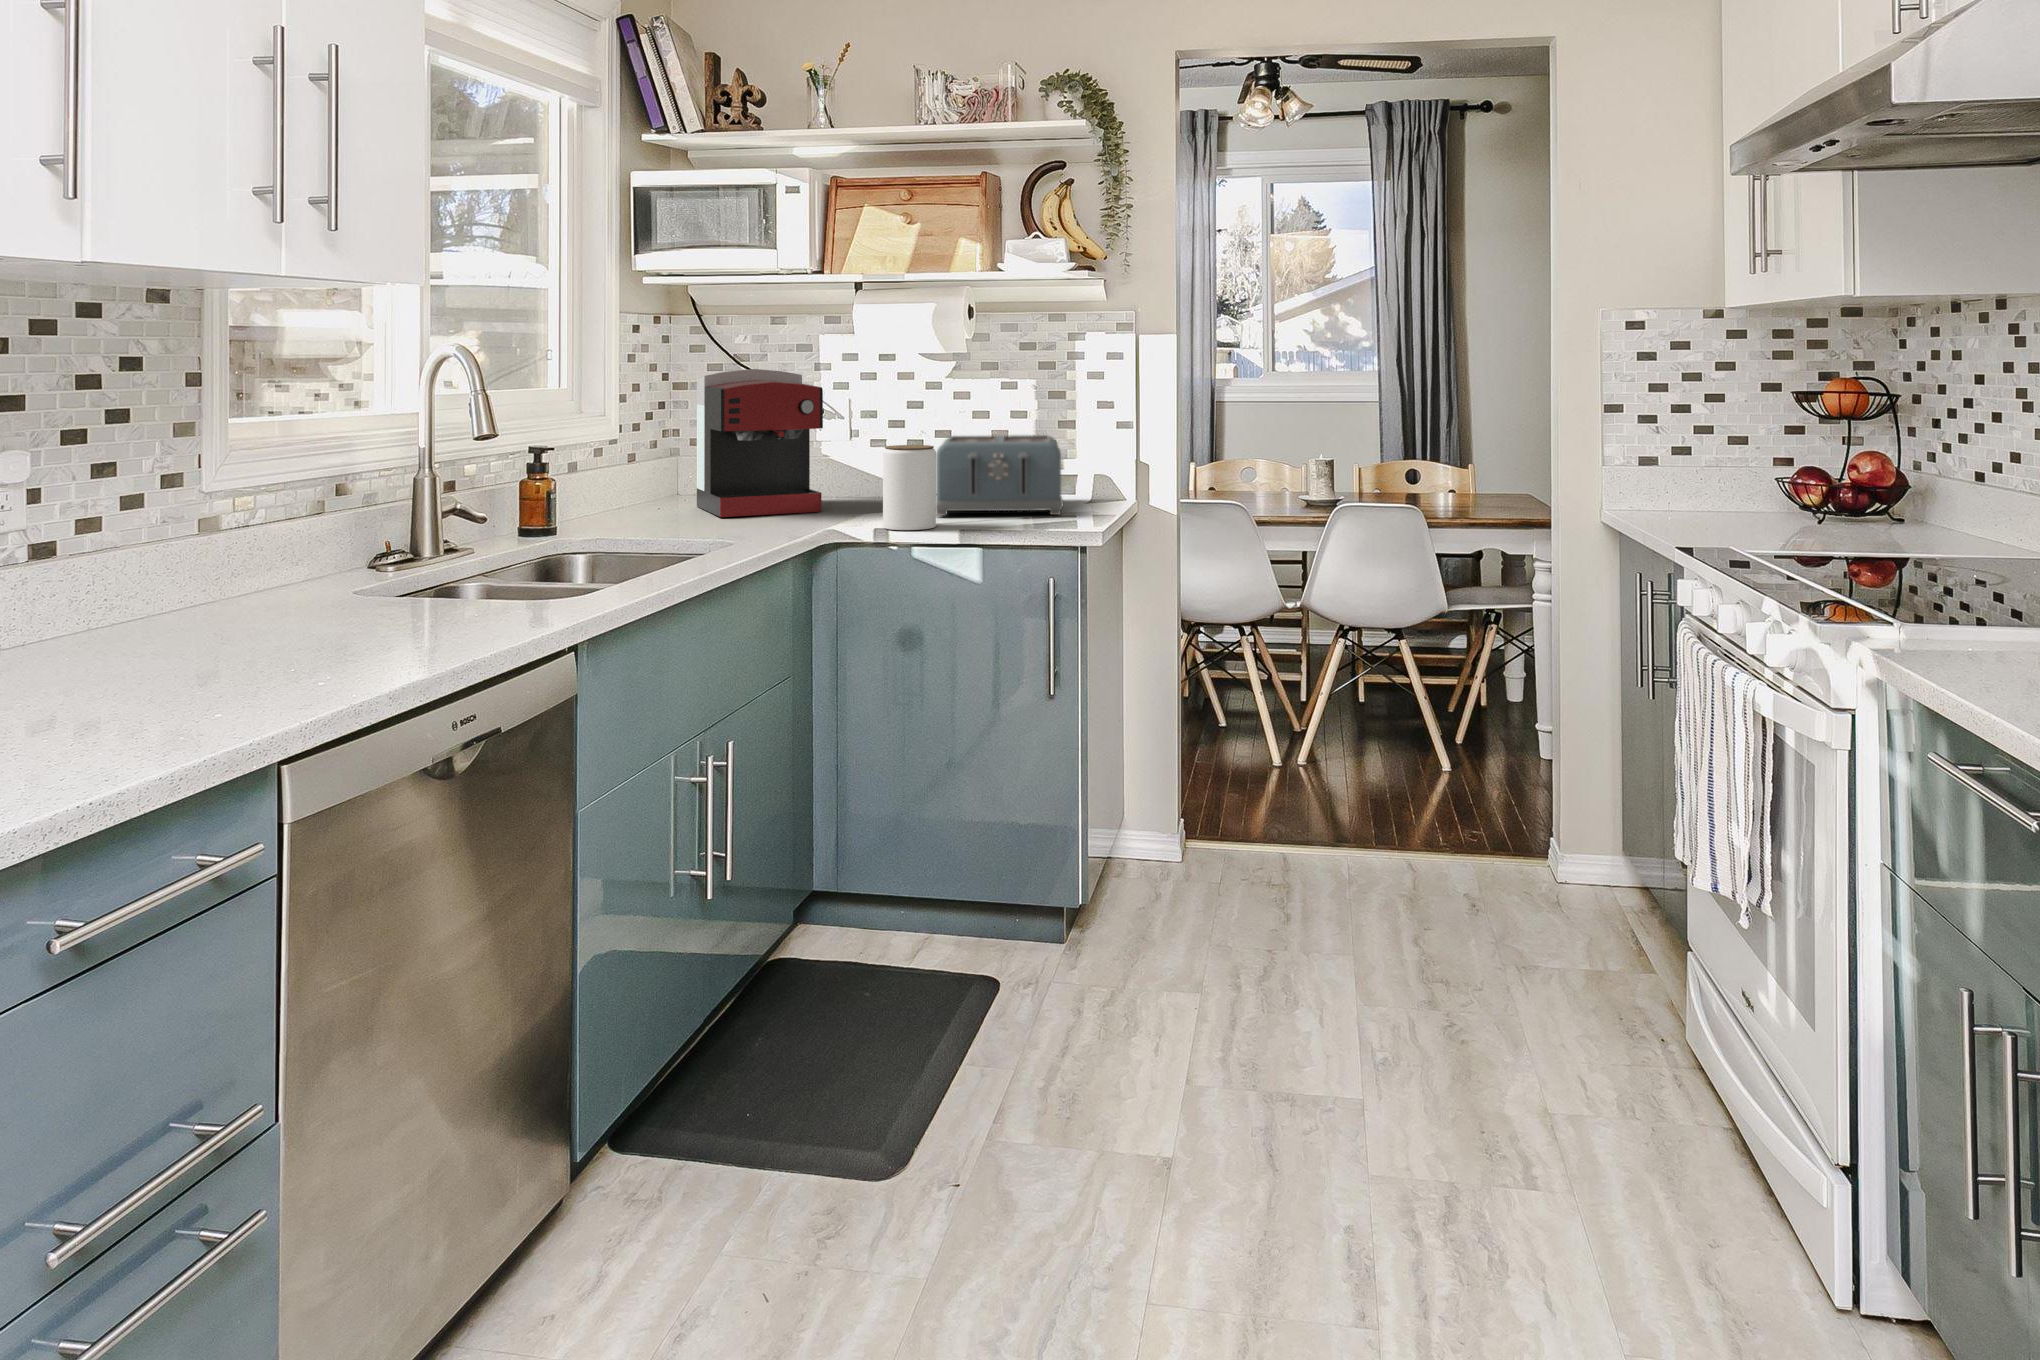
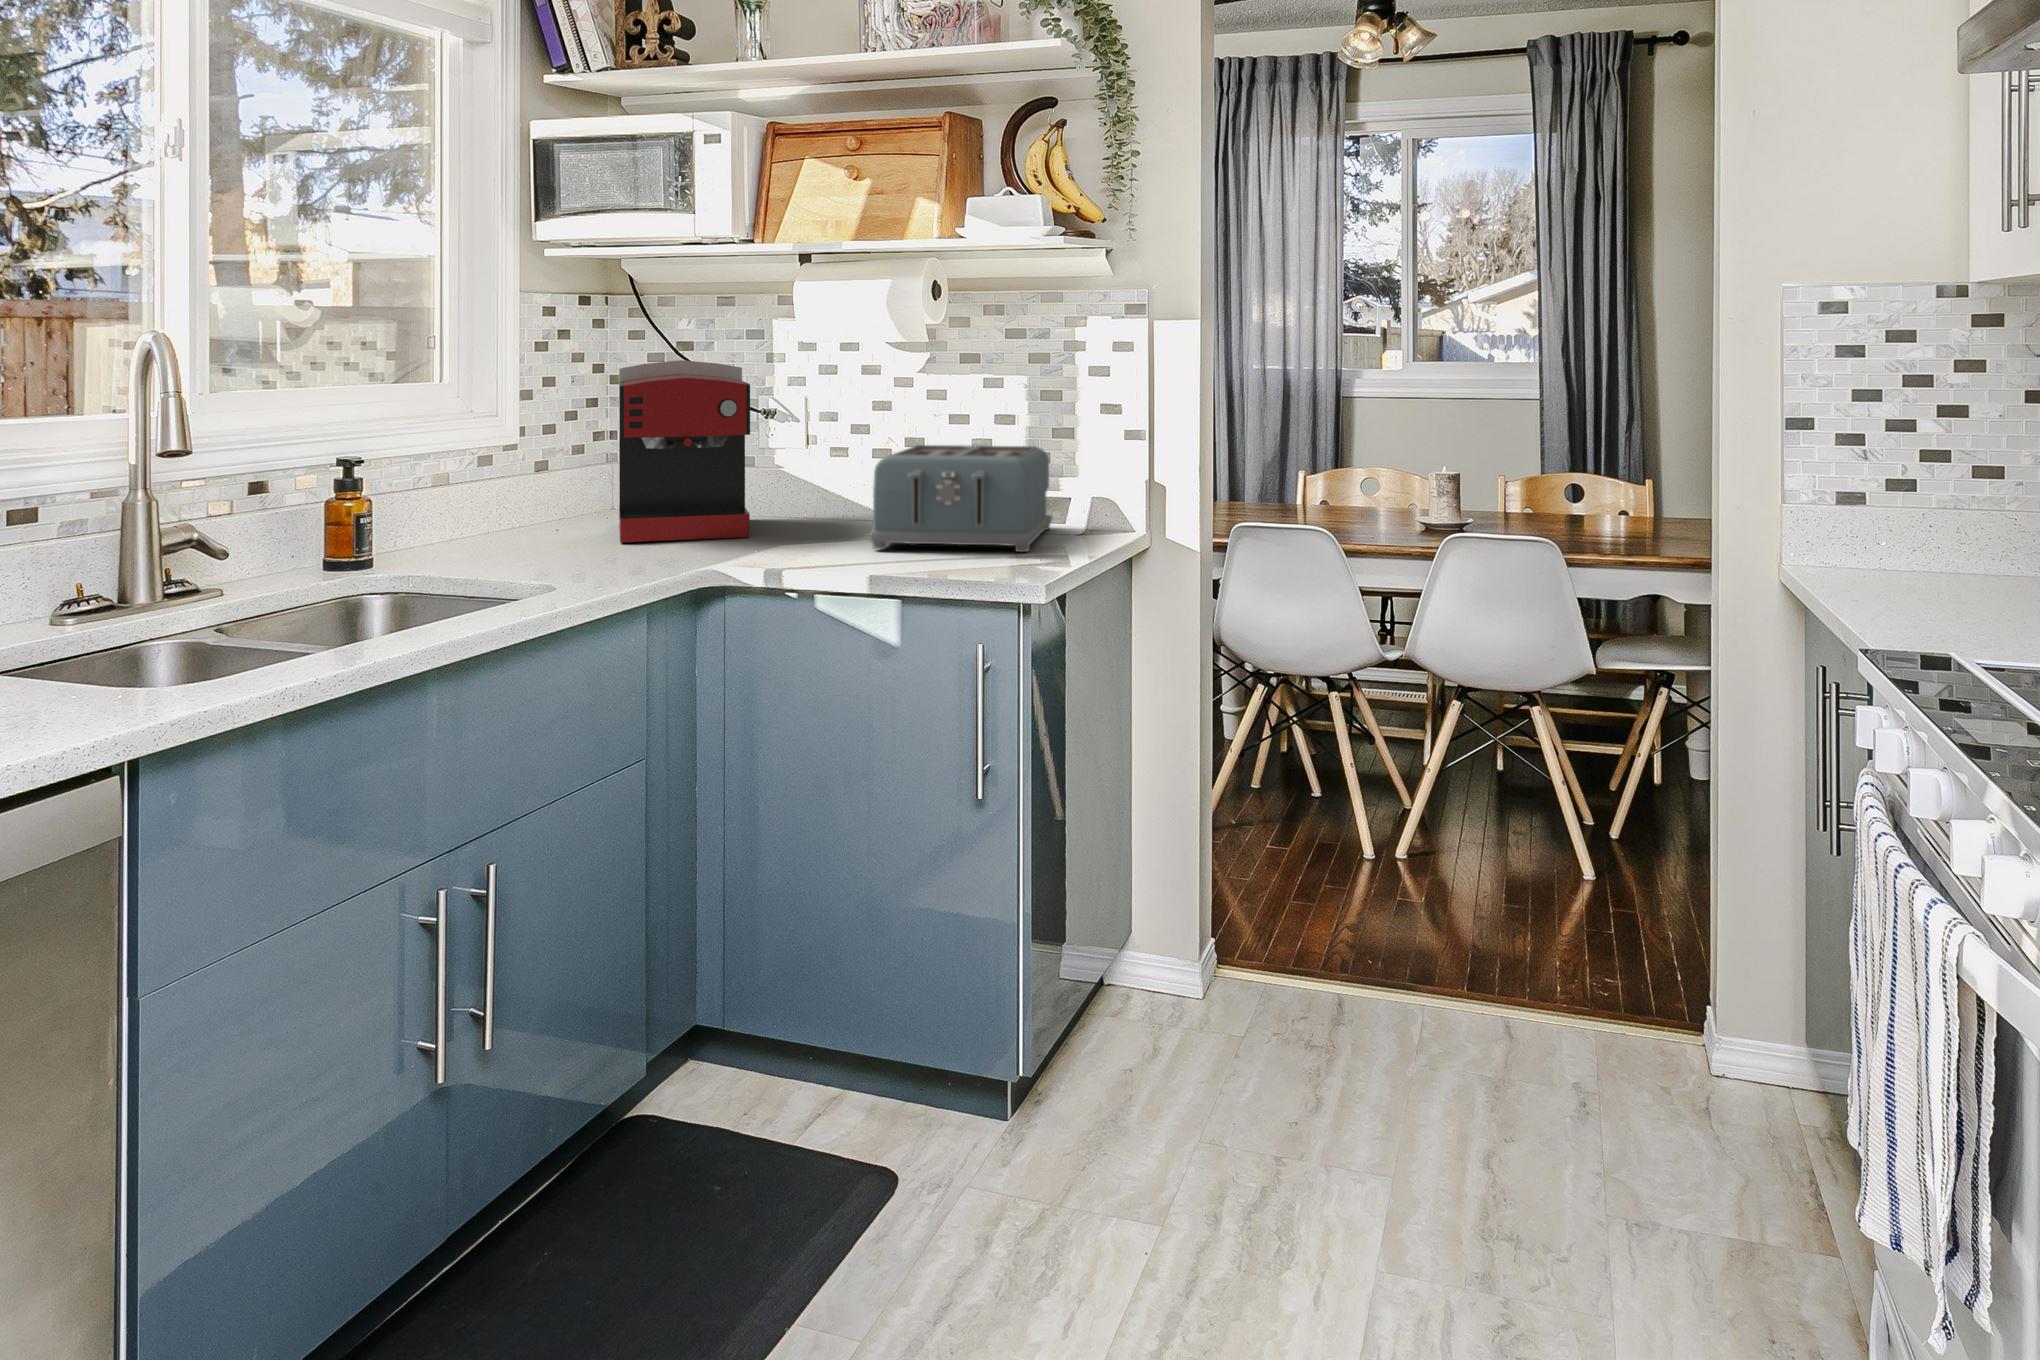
jar: present [883,445,936,530] -> none [787,460,854,571]

